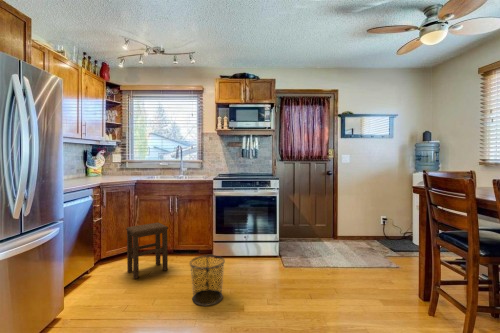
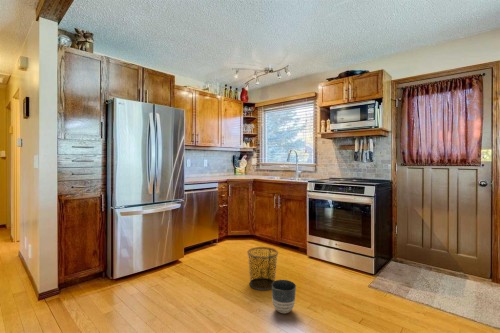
stool: present [126,223,168,279] -> none [233,215,261,256]
planter: none [245,281,270,317] -> present [272,280,296,313]

